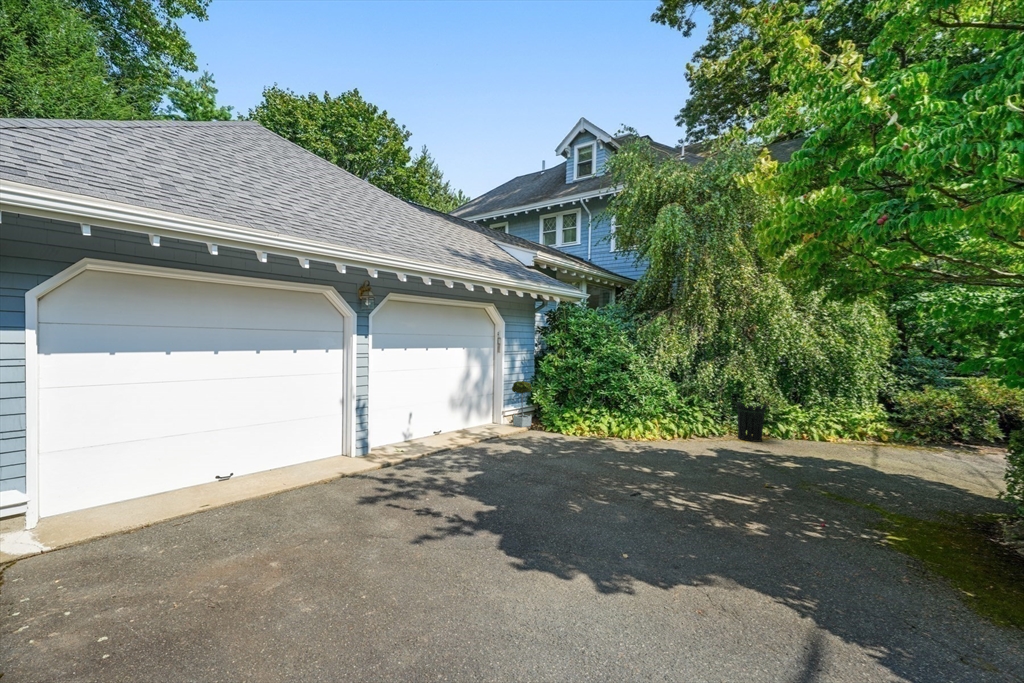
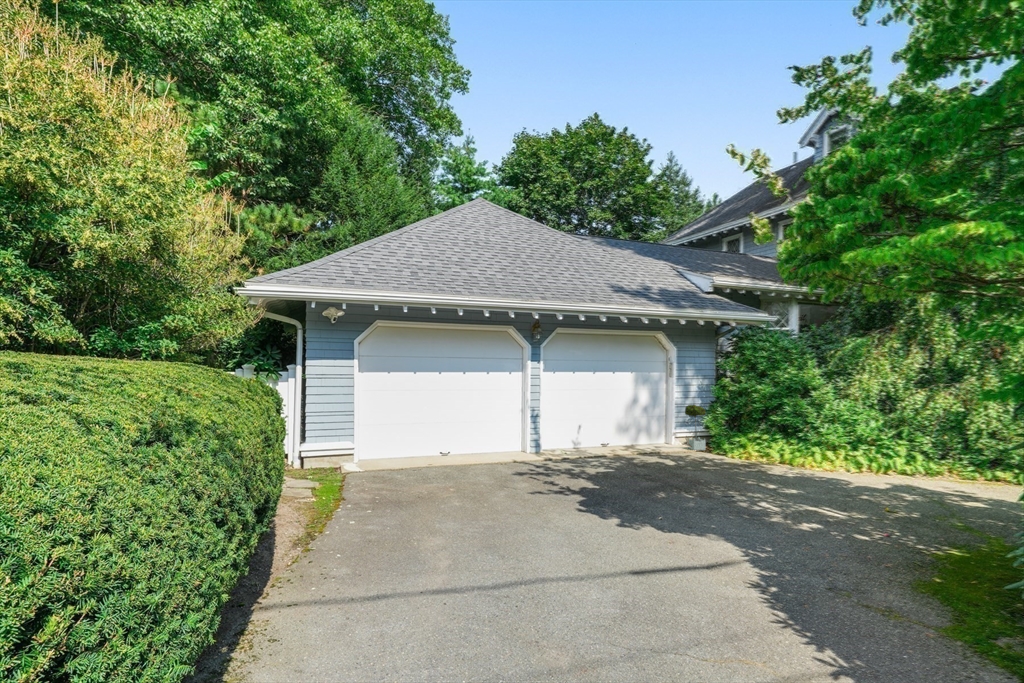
waste bin: present [736,402,767,442] -> none [950,438,995,487]

